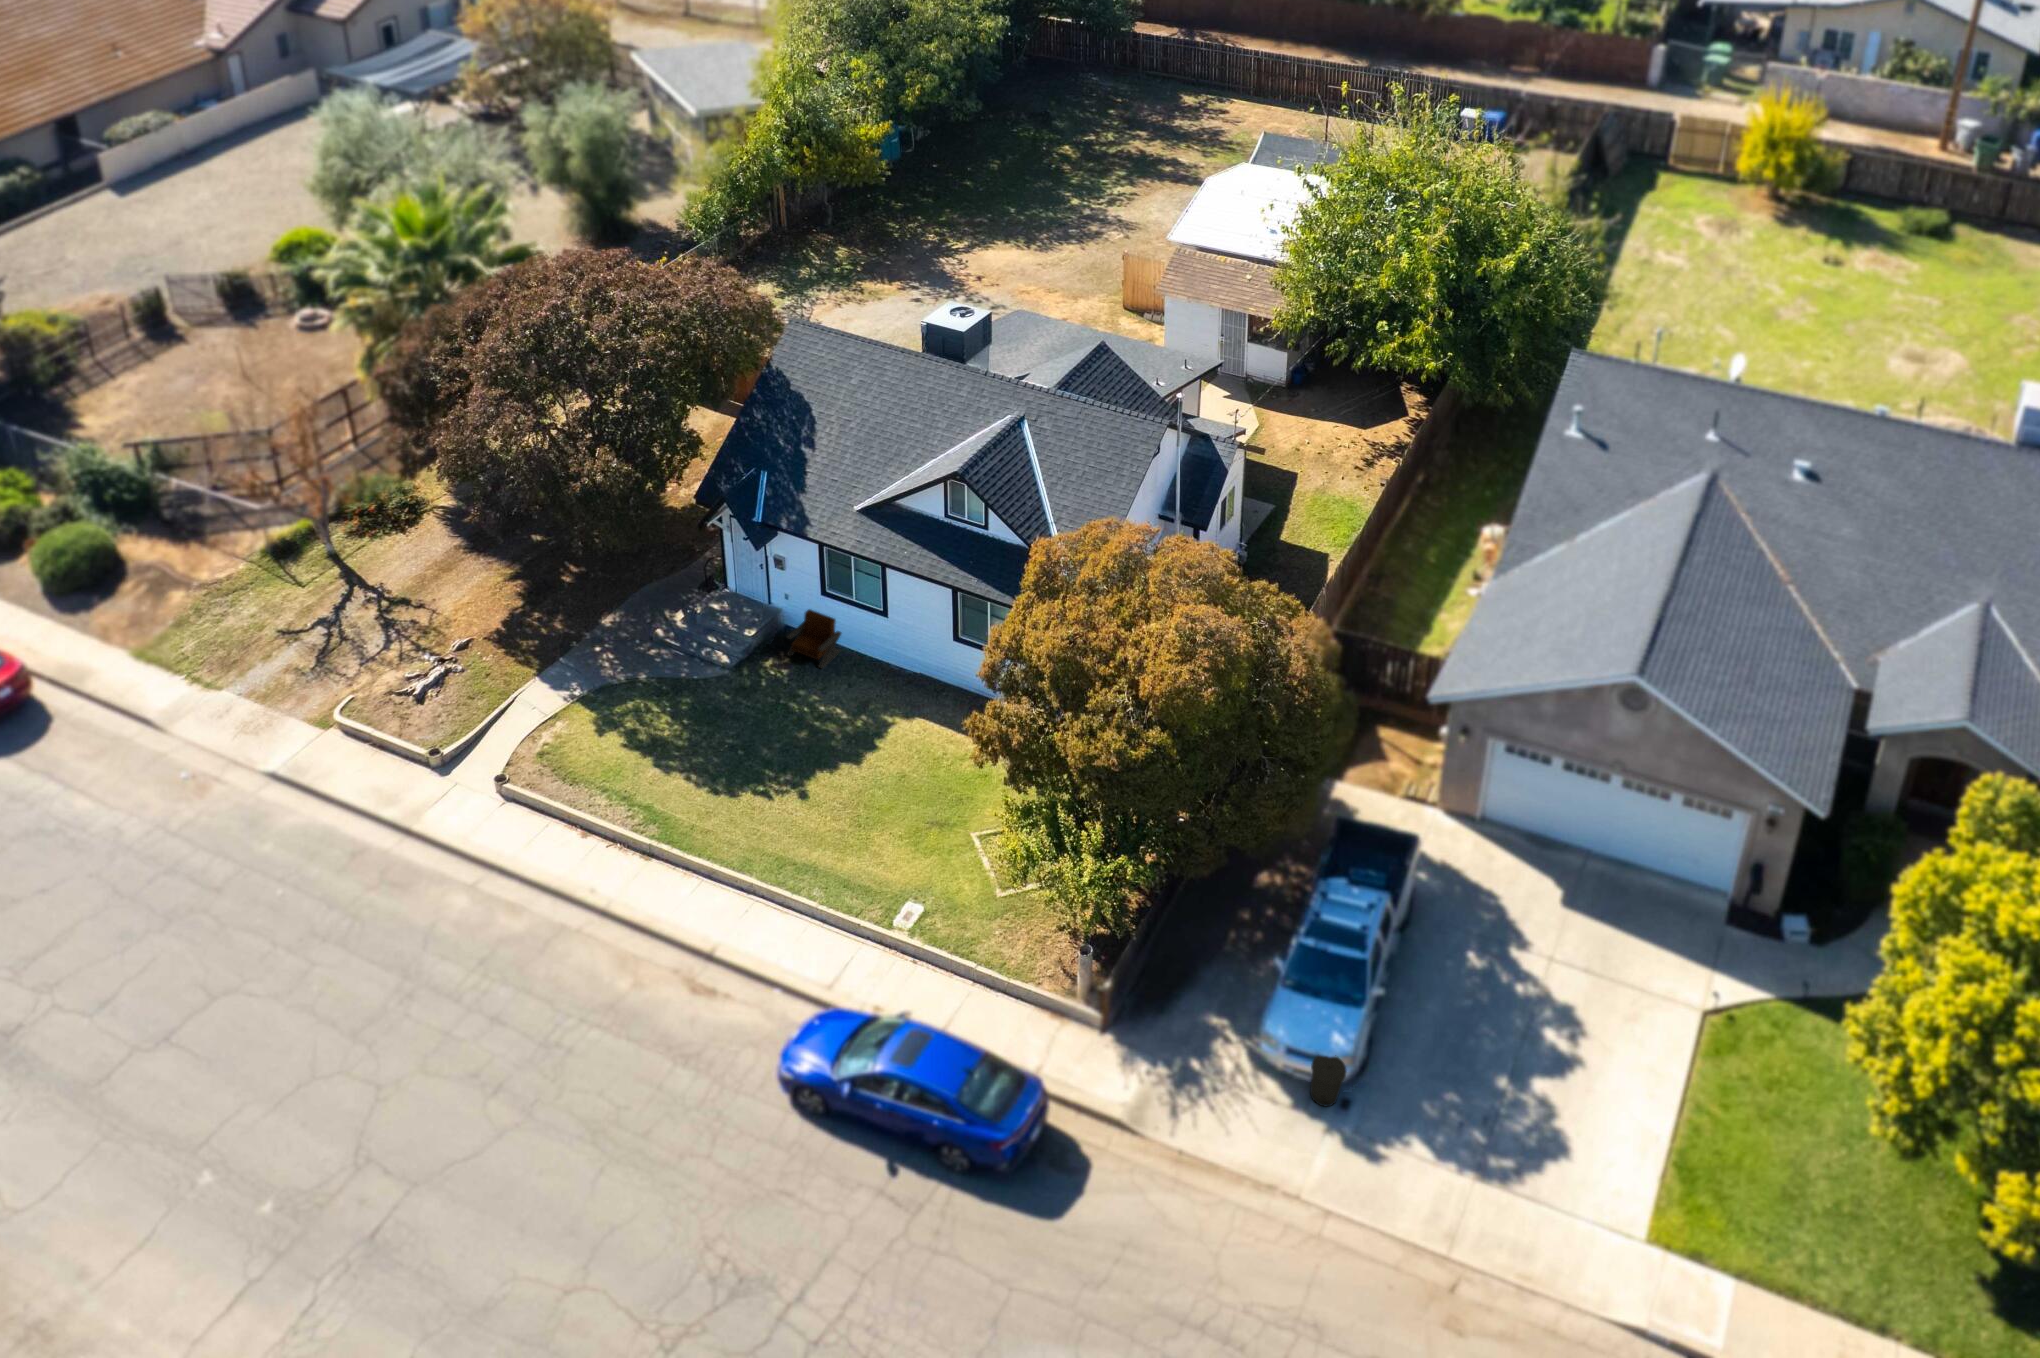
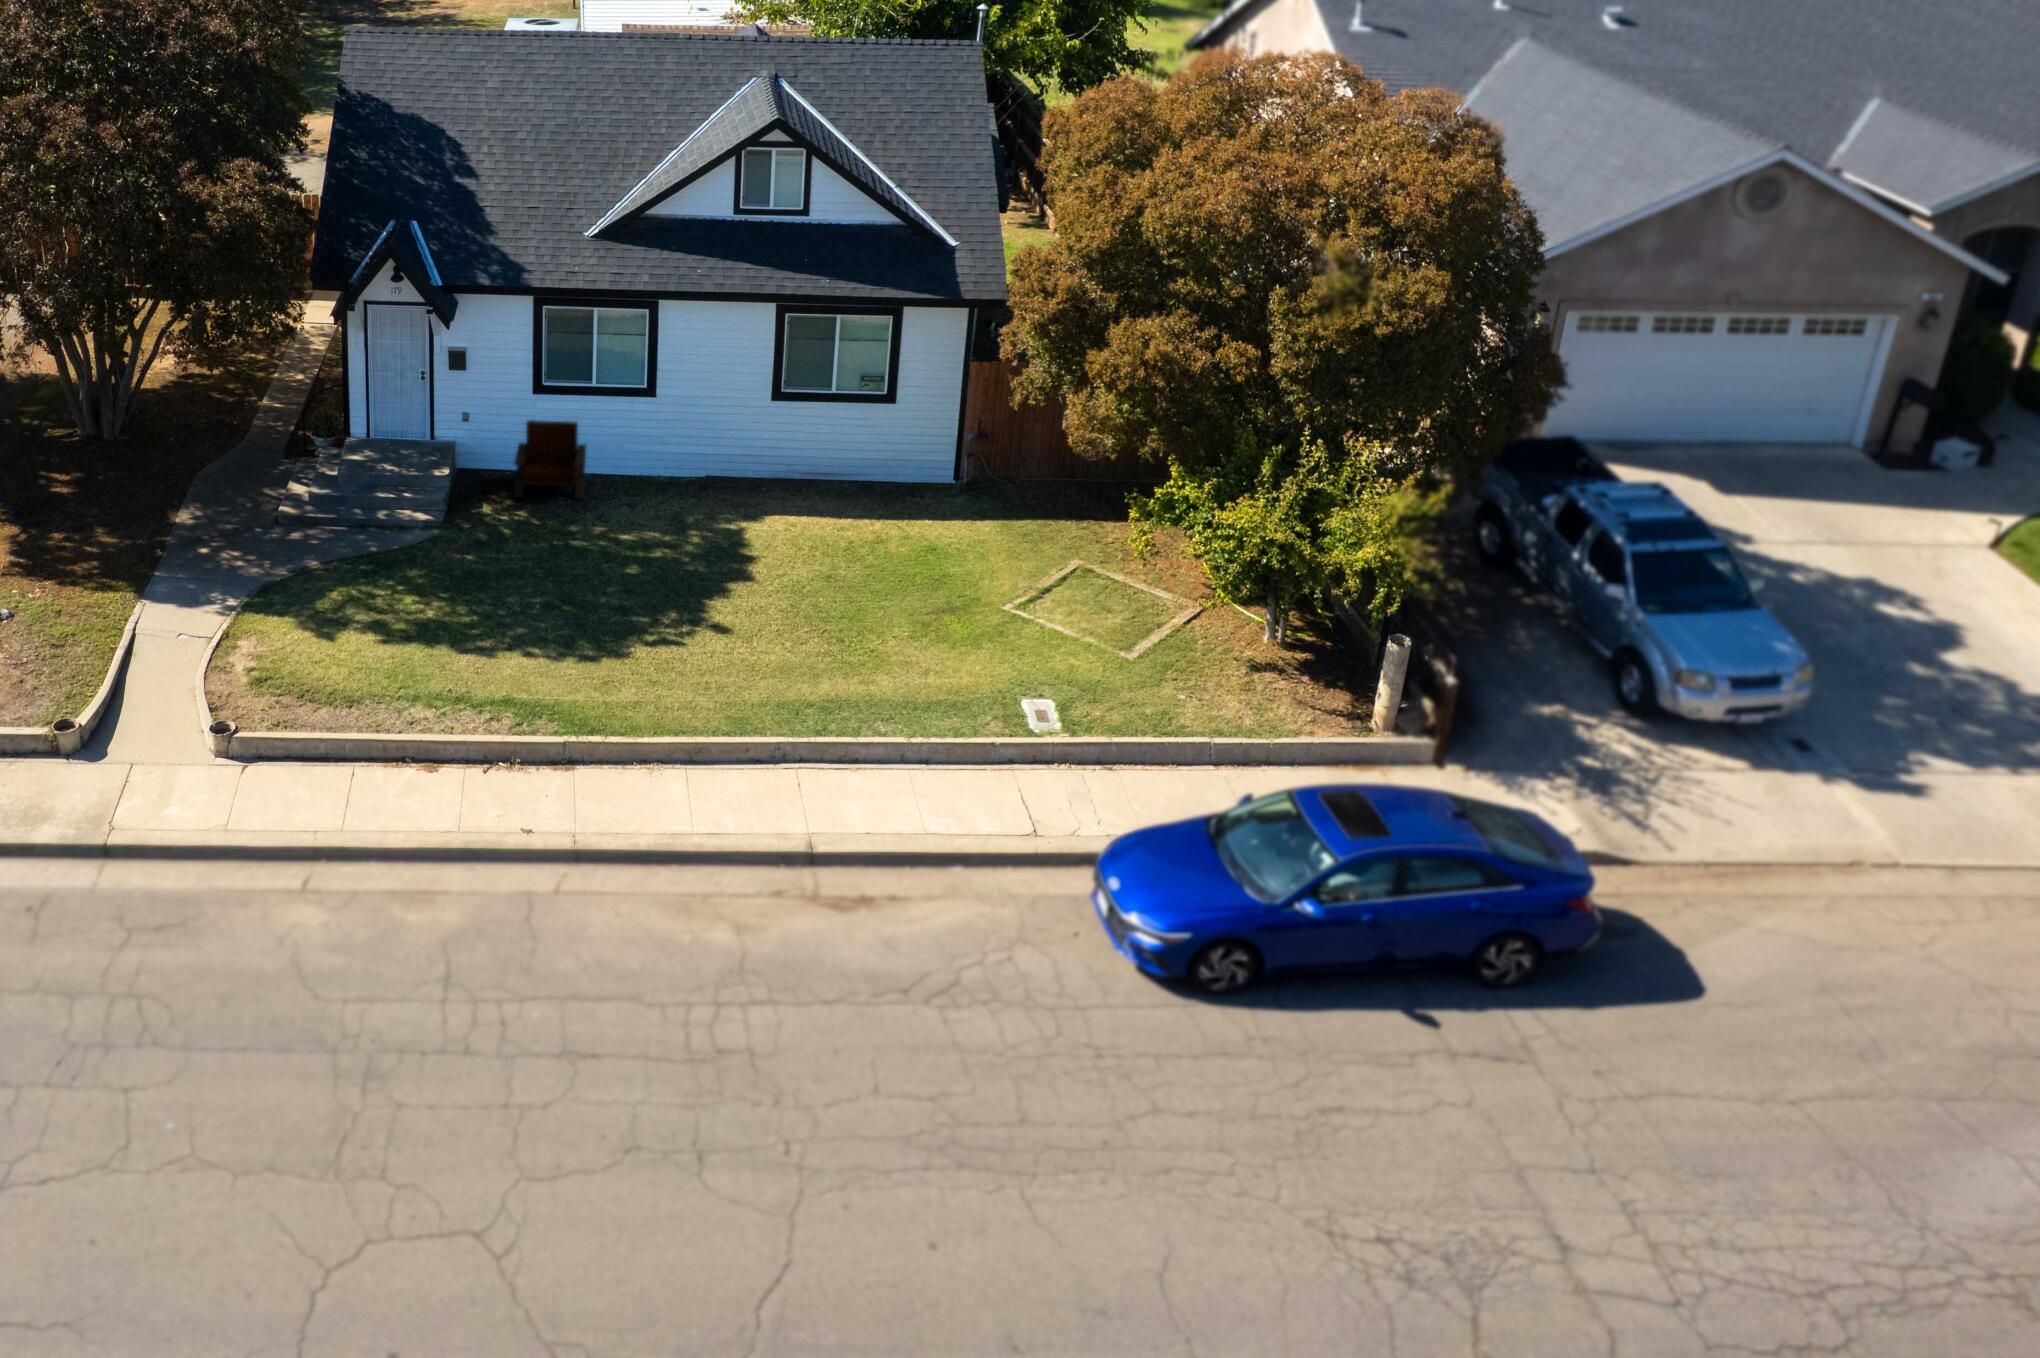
trash can: present [1310,1056,1347,1106] -> none [1761,684,1835,765]

